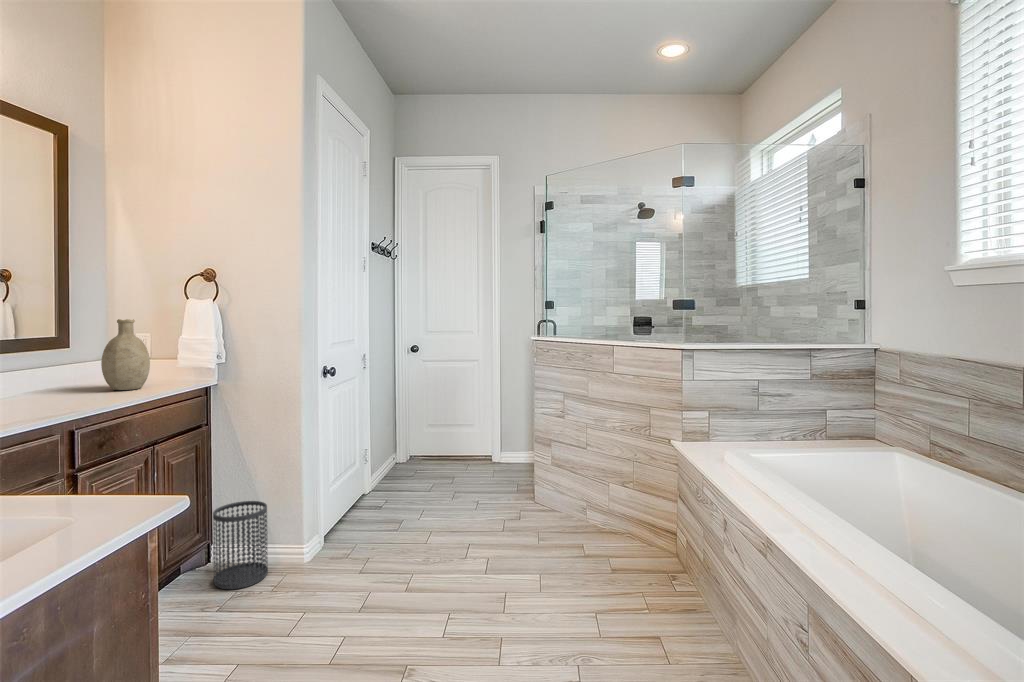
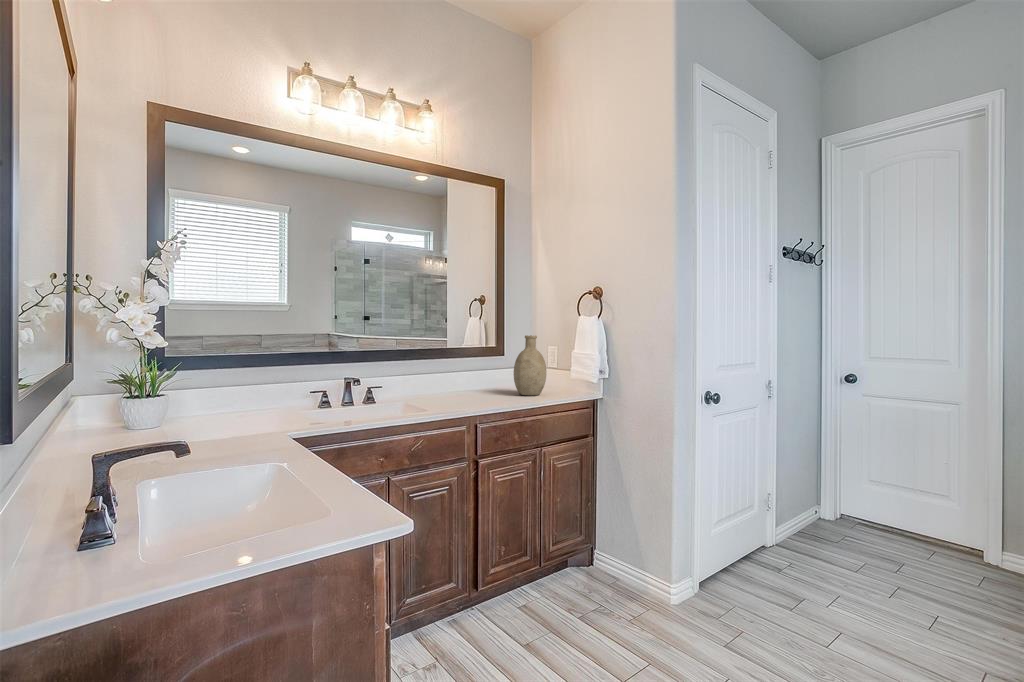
wastebasket: present [213,501,268,589] -> none [584,516,634,606]

